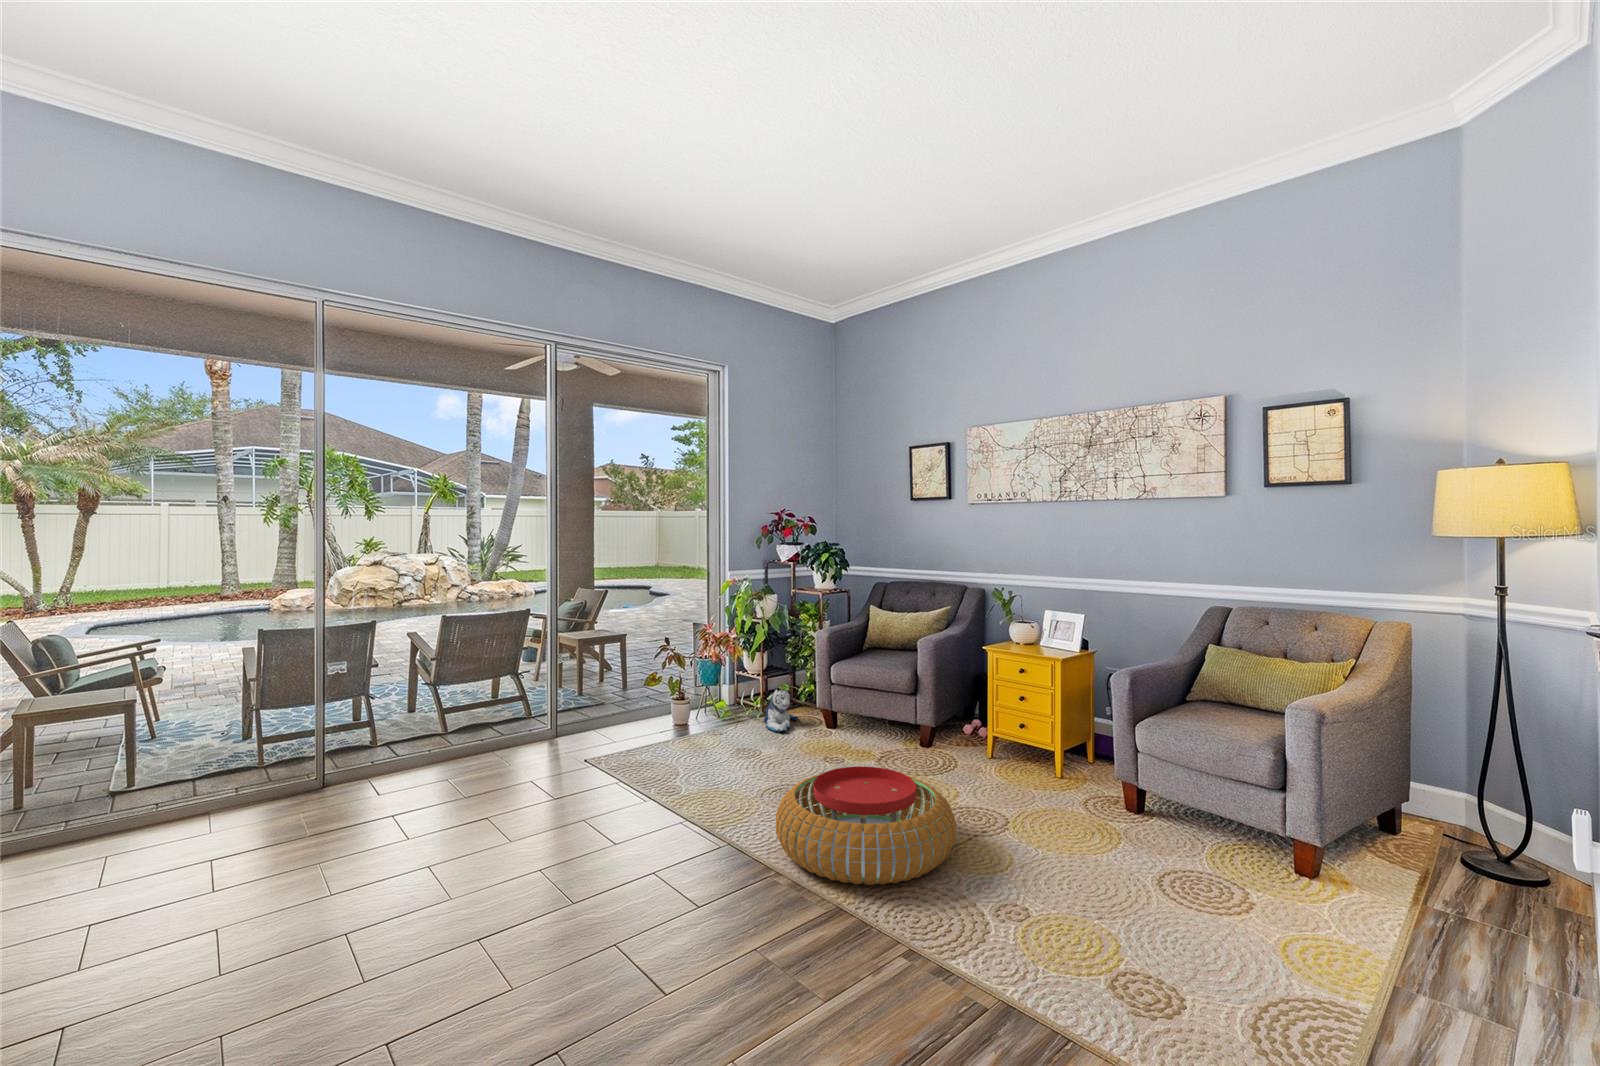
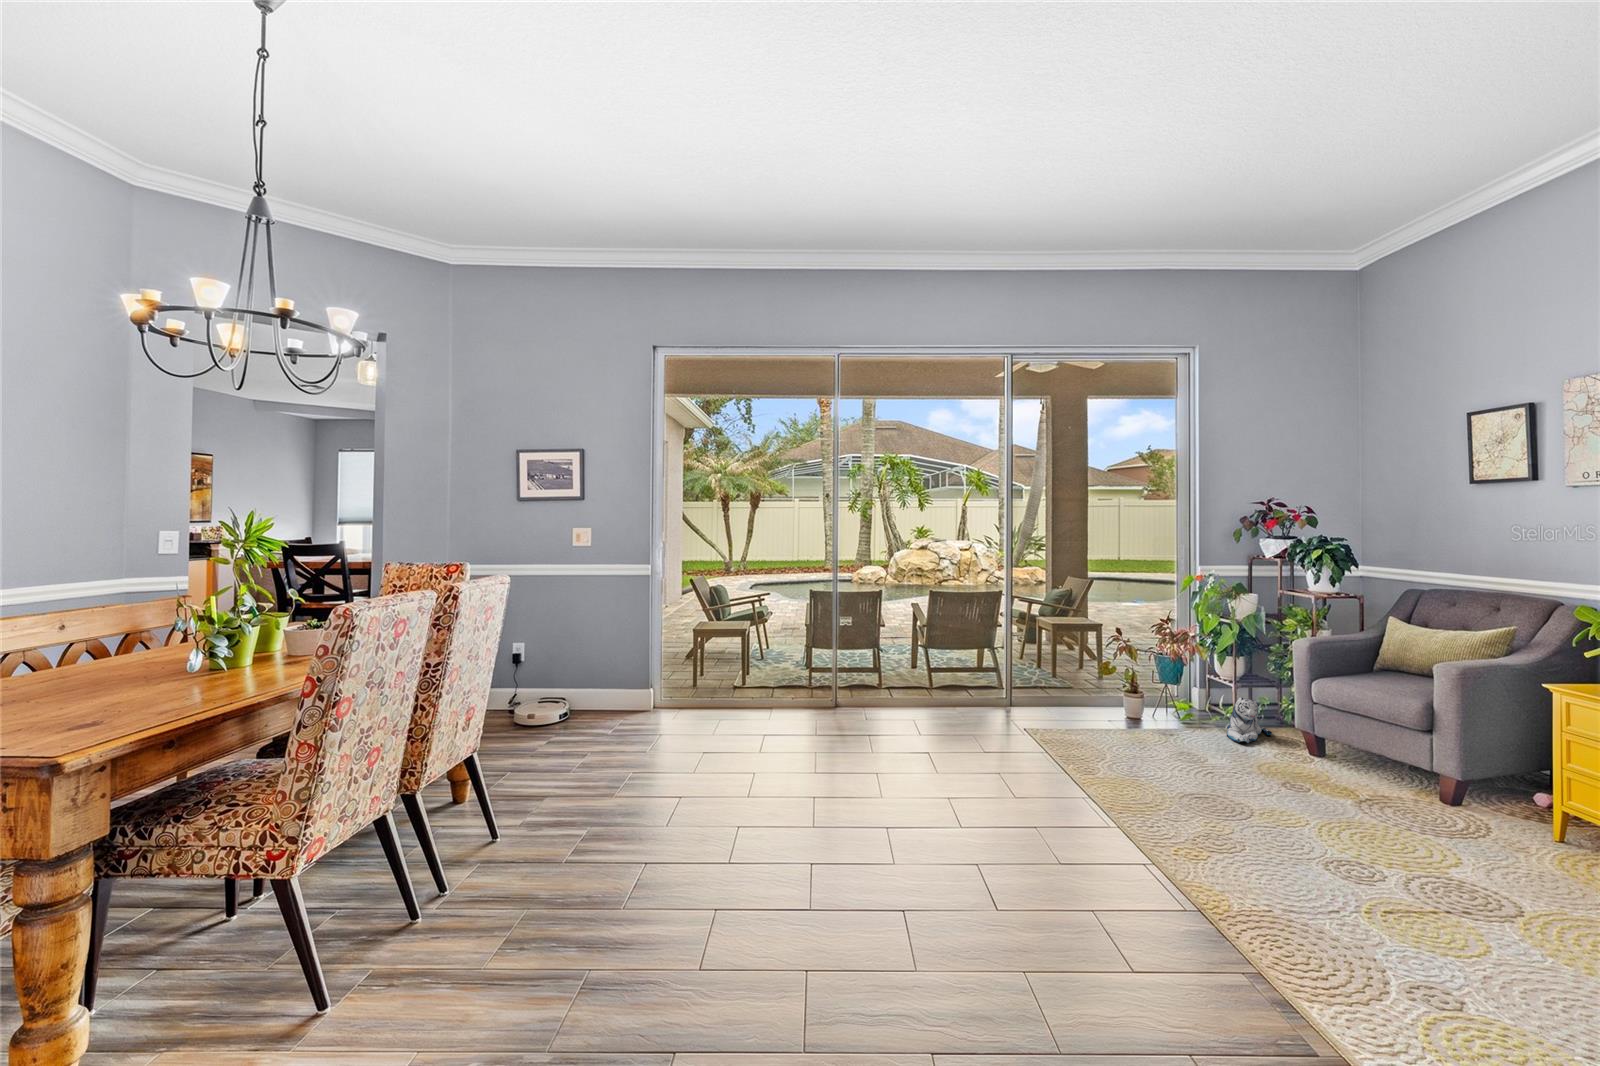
pouf: present [776,767,956,885] -> none [1160,782,1400,920]

